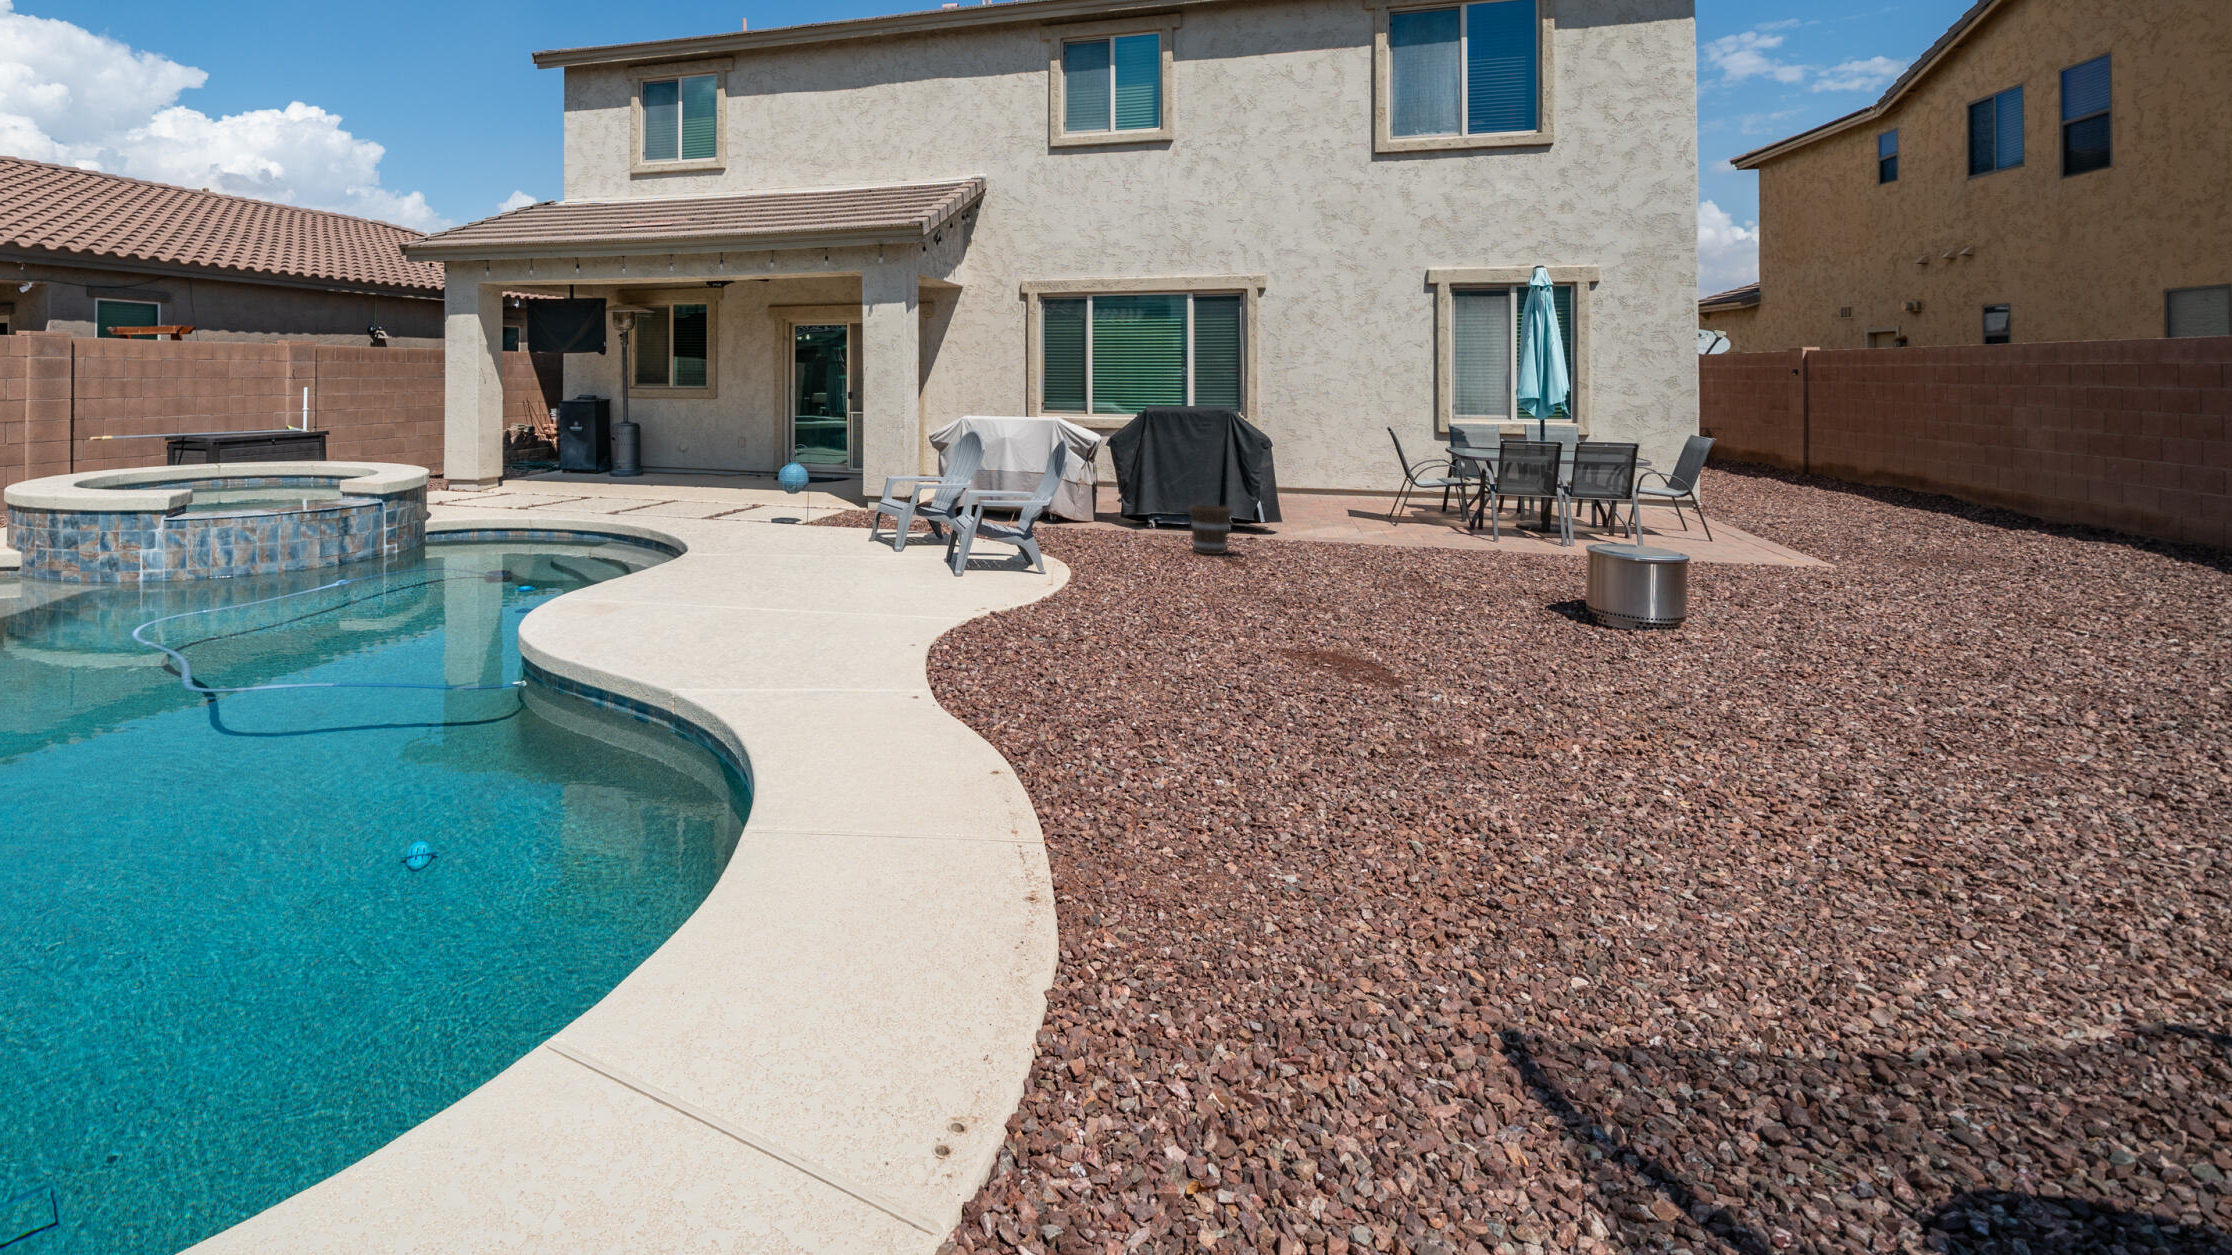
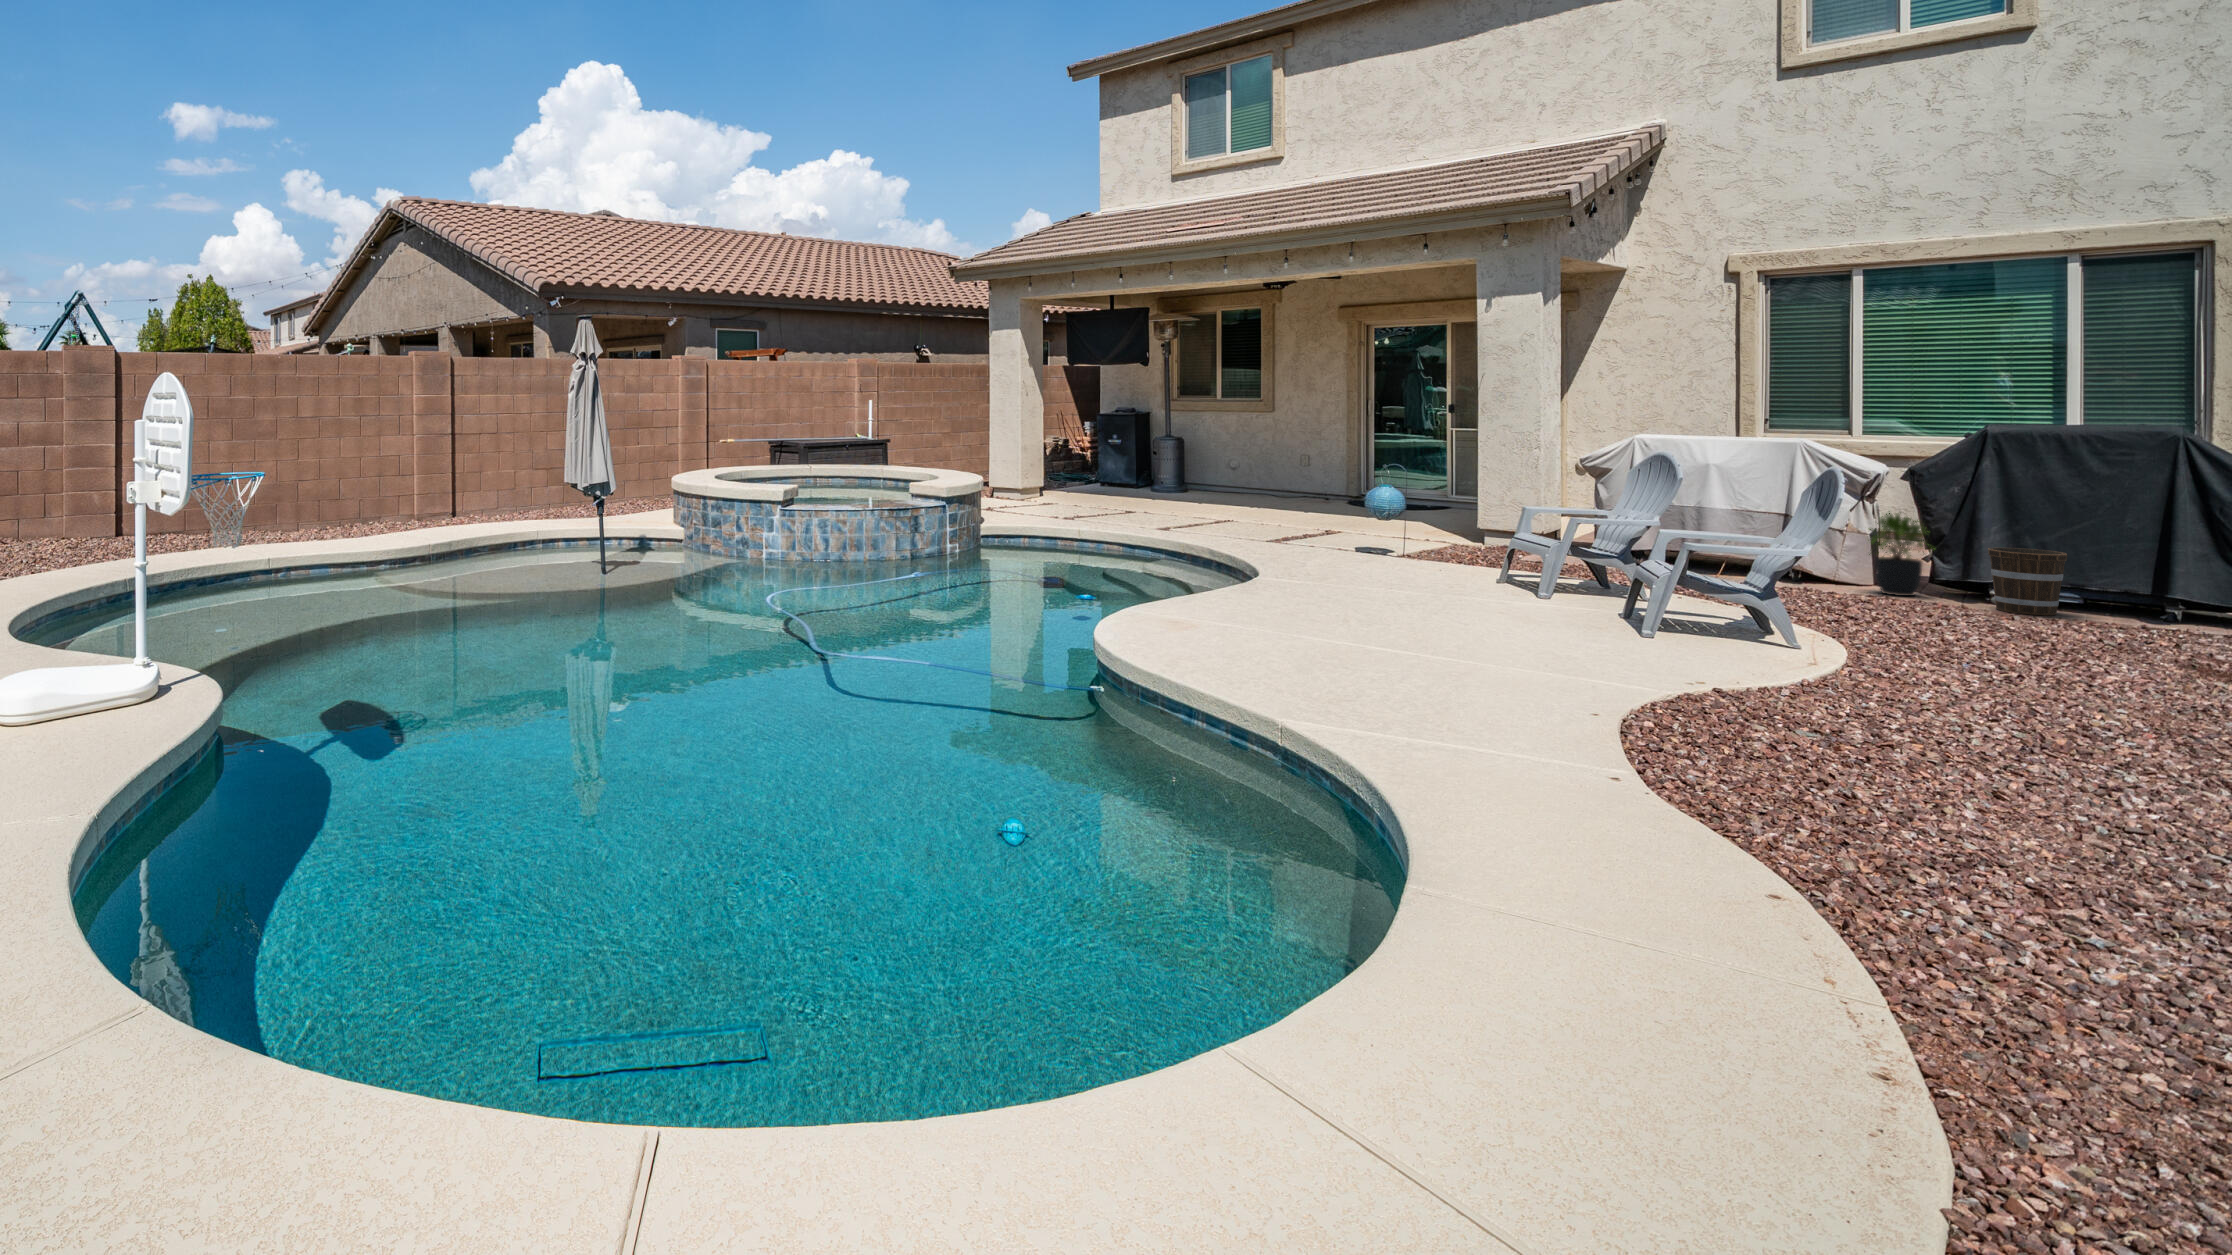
potted plant: none [1119,479,1162,544] -> present [1869,511,1935,596]

